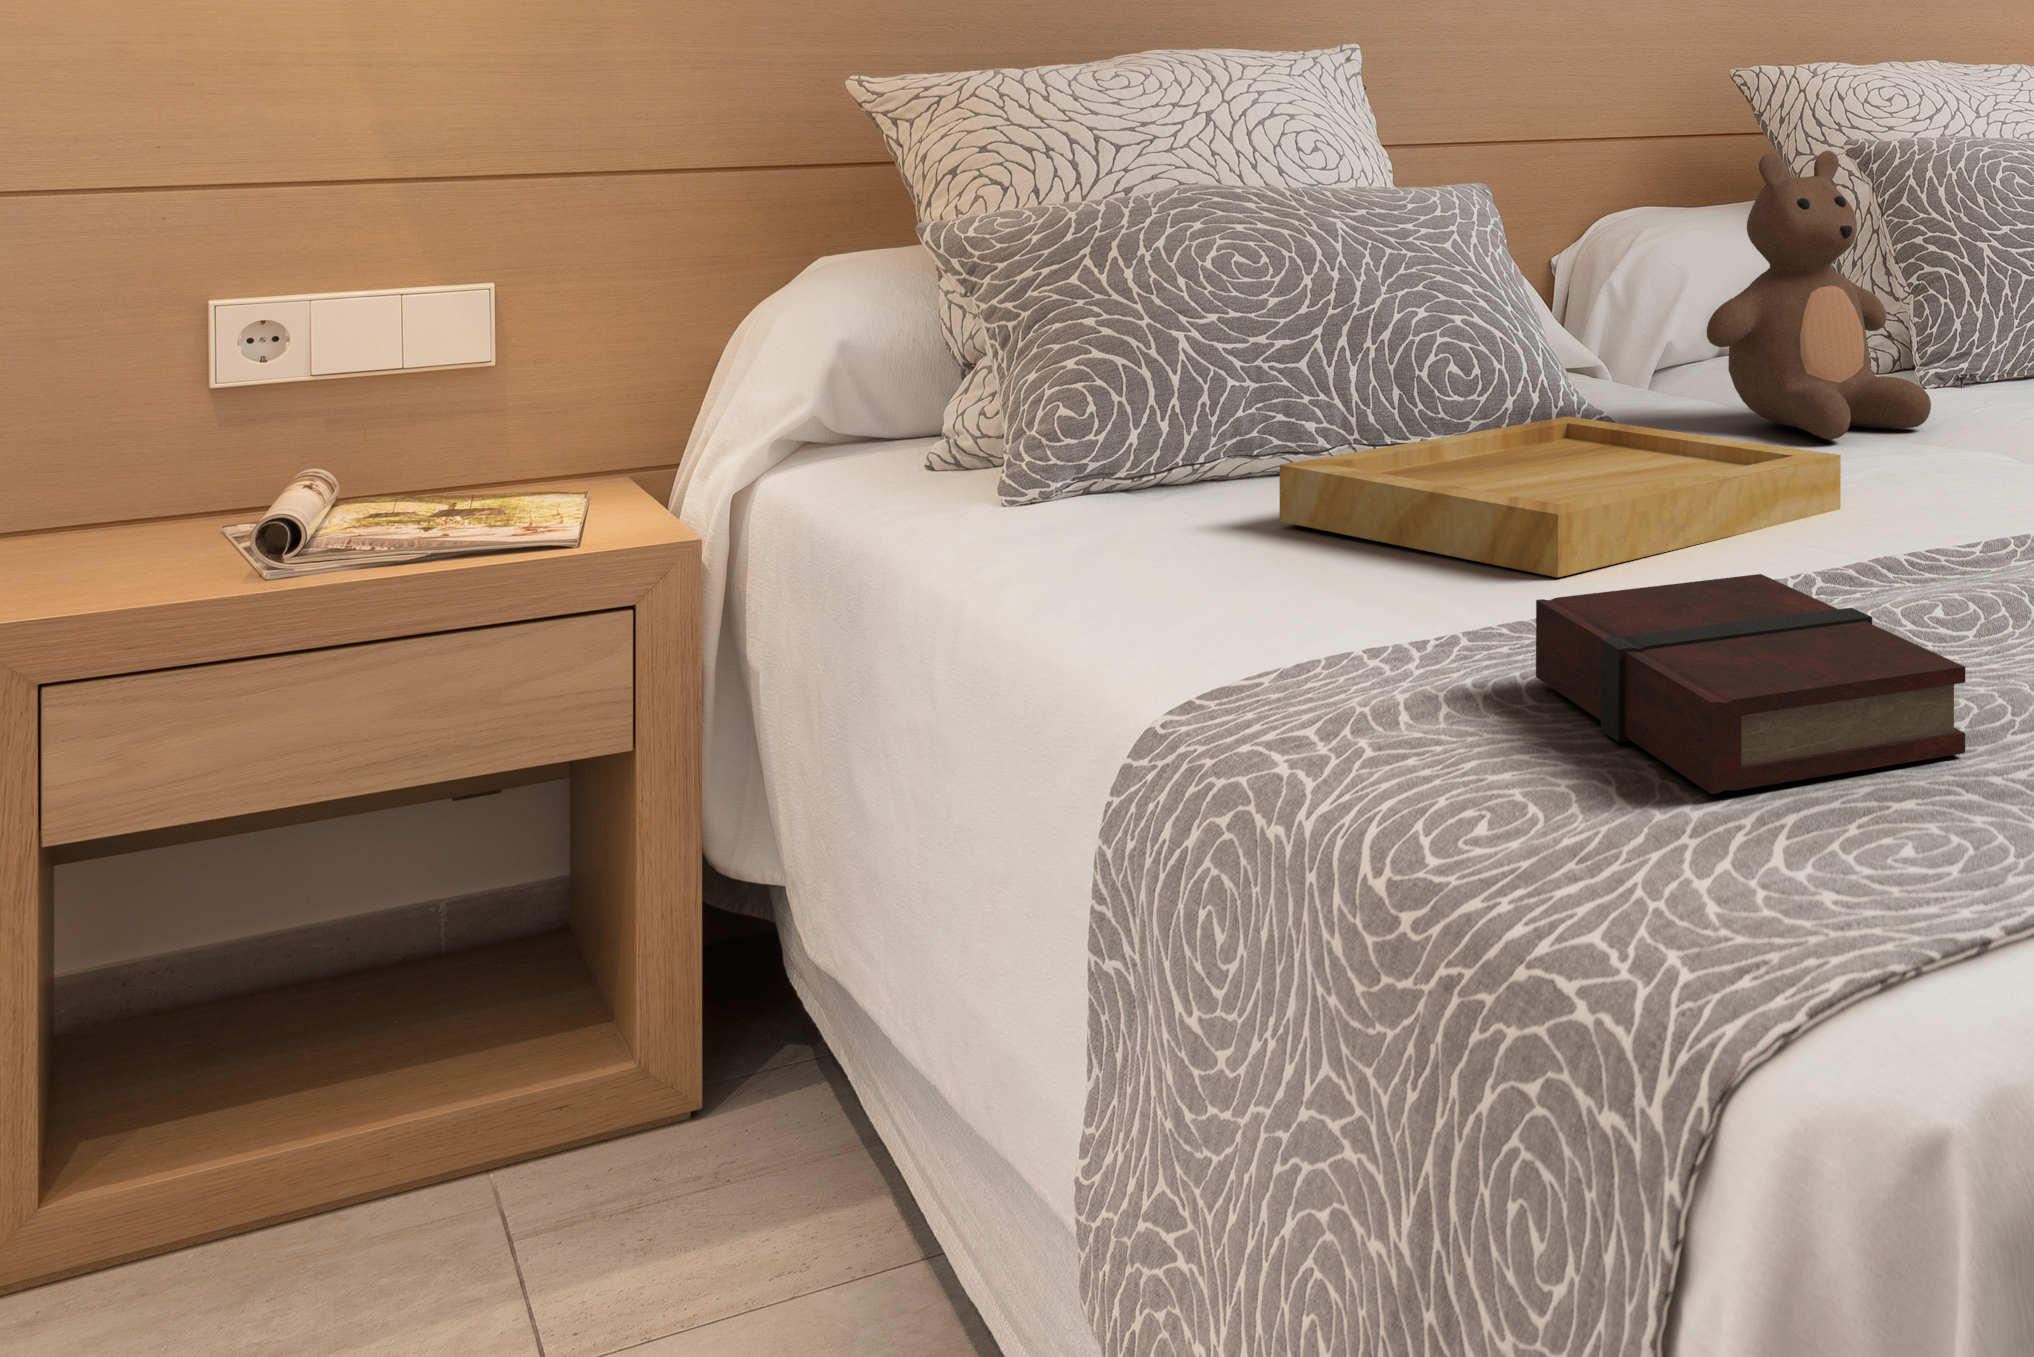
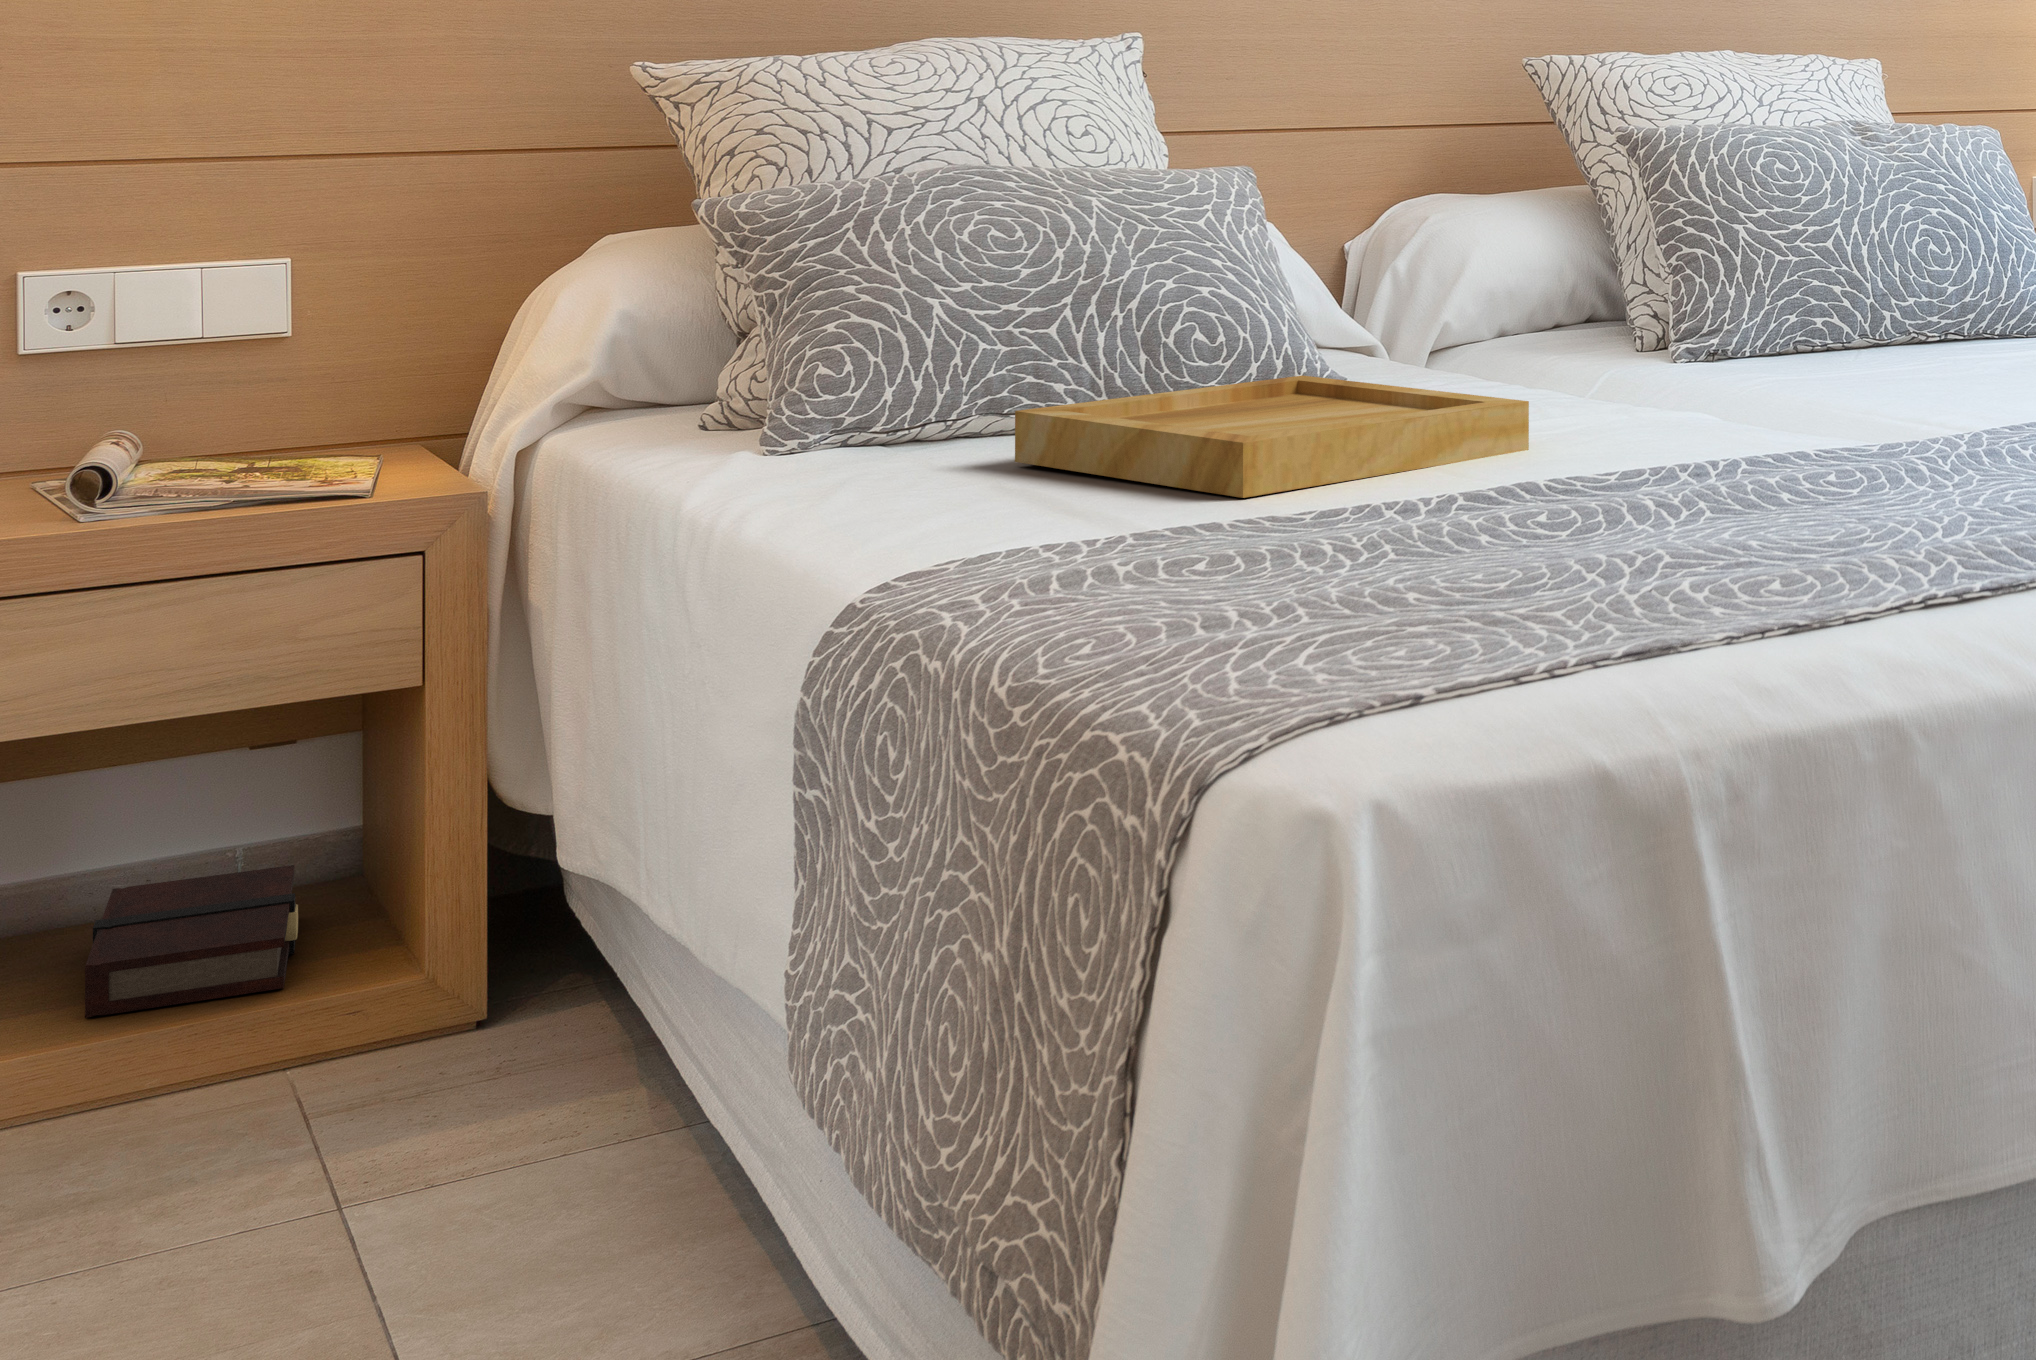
teddy bear: present [1707,151,1931,439] -> none [1446,134,1658,399]
book: present [1536,574,1965,794] -> present [85,865,298,1018]

